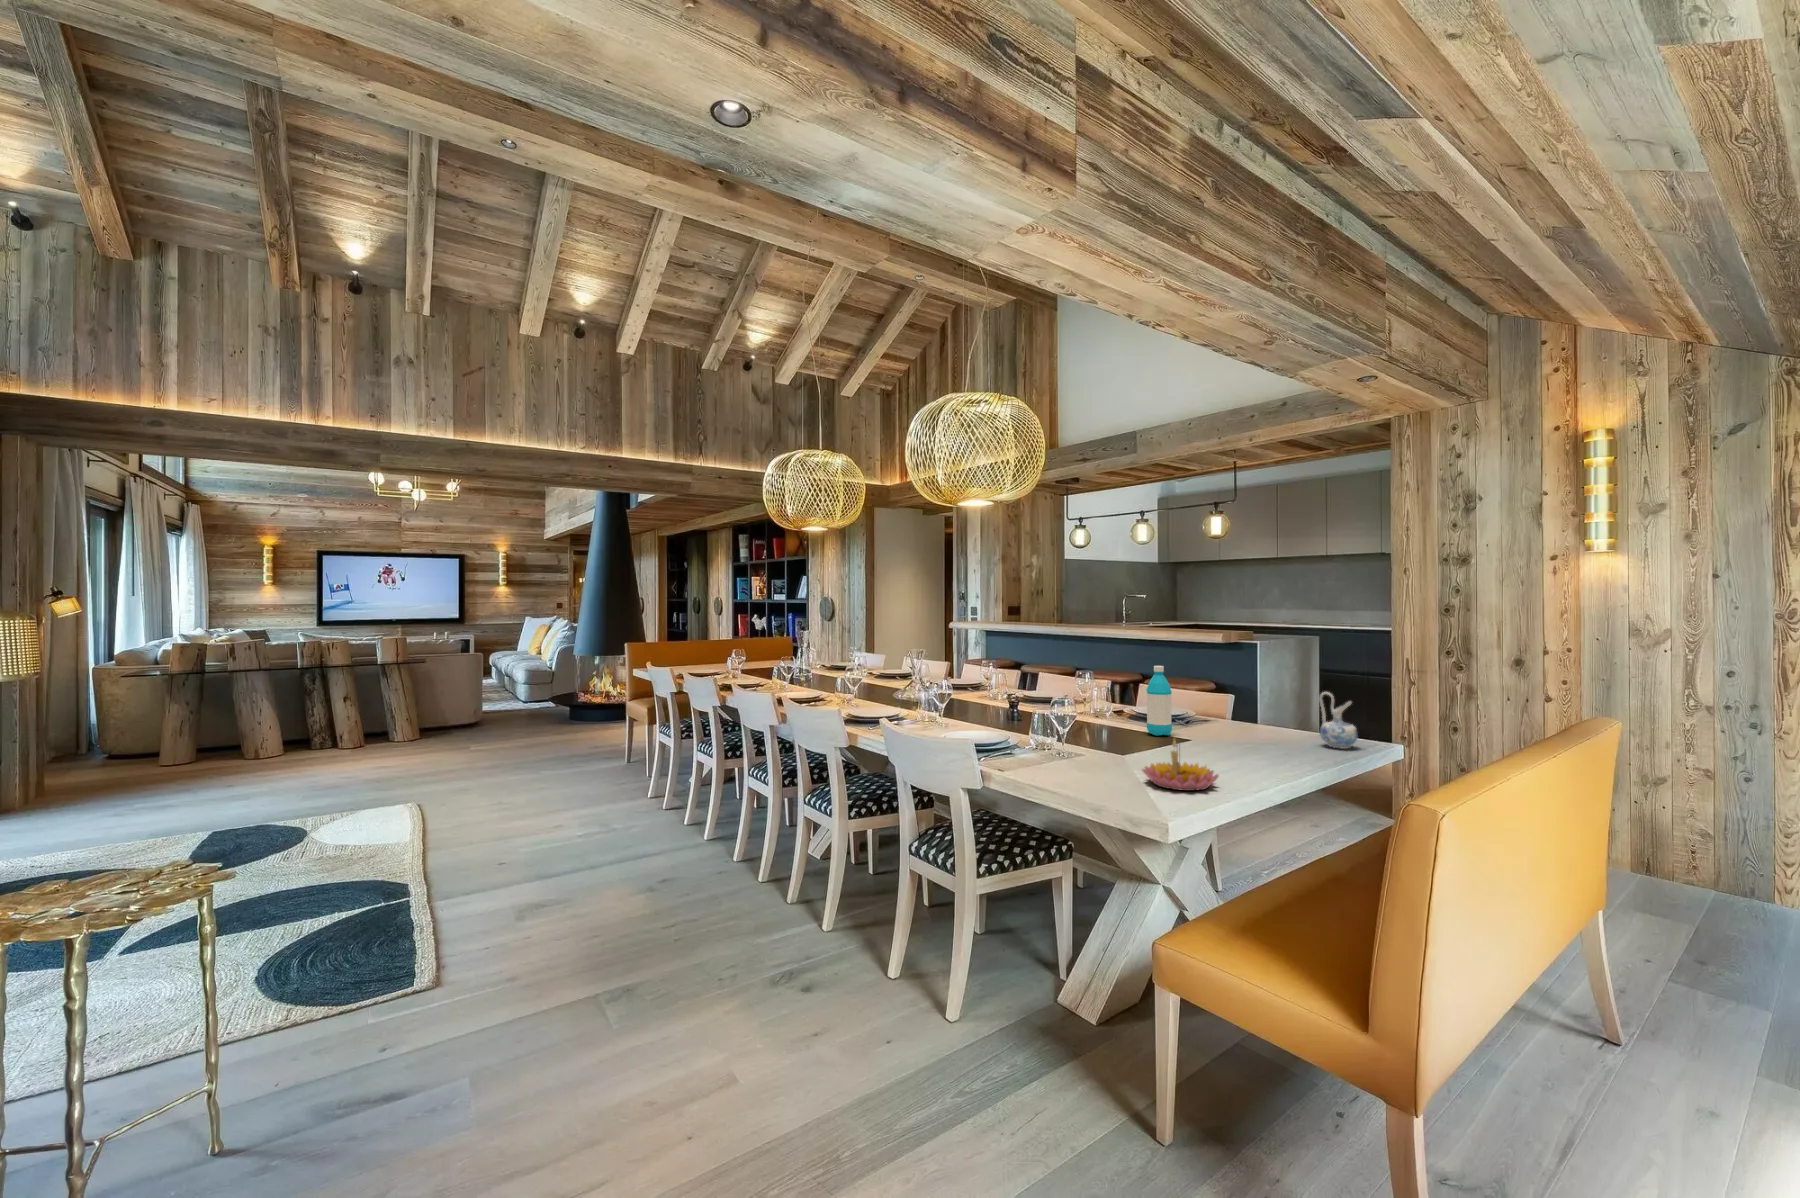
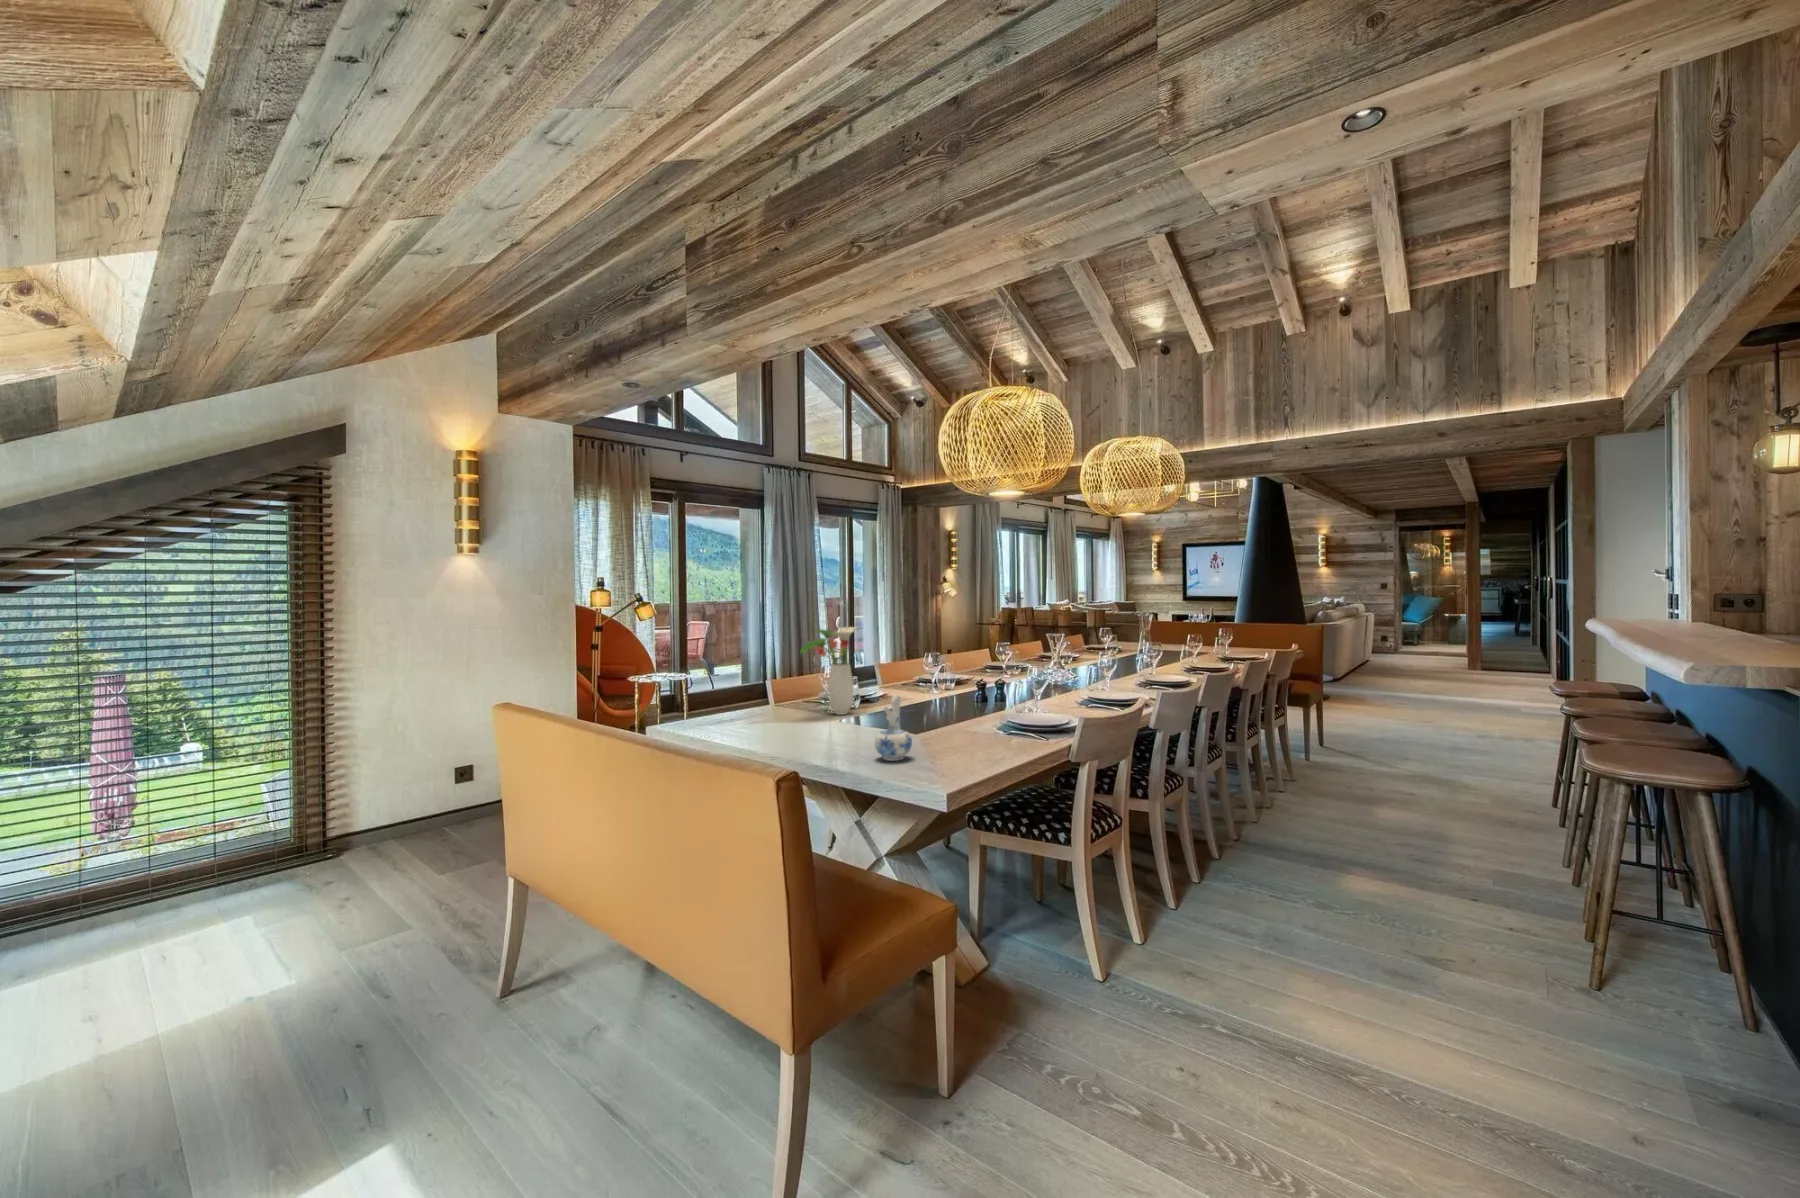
flower arrangement: none [1042,646,1141,755] -> present [800,627,857,715]
water bottle: present [1146,666,1172,736] -> none [917,655,941,725]
candle holder: present [1142,739,1218,791] -> none [715,690,770,731]

